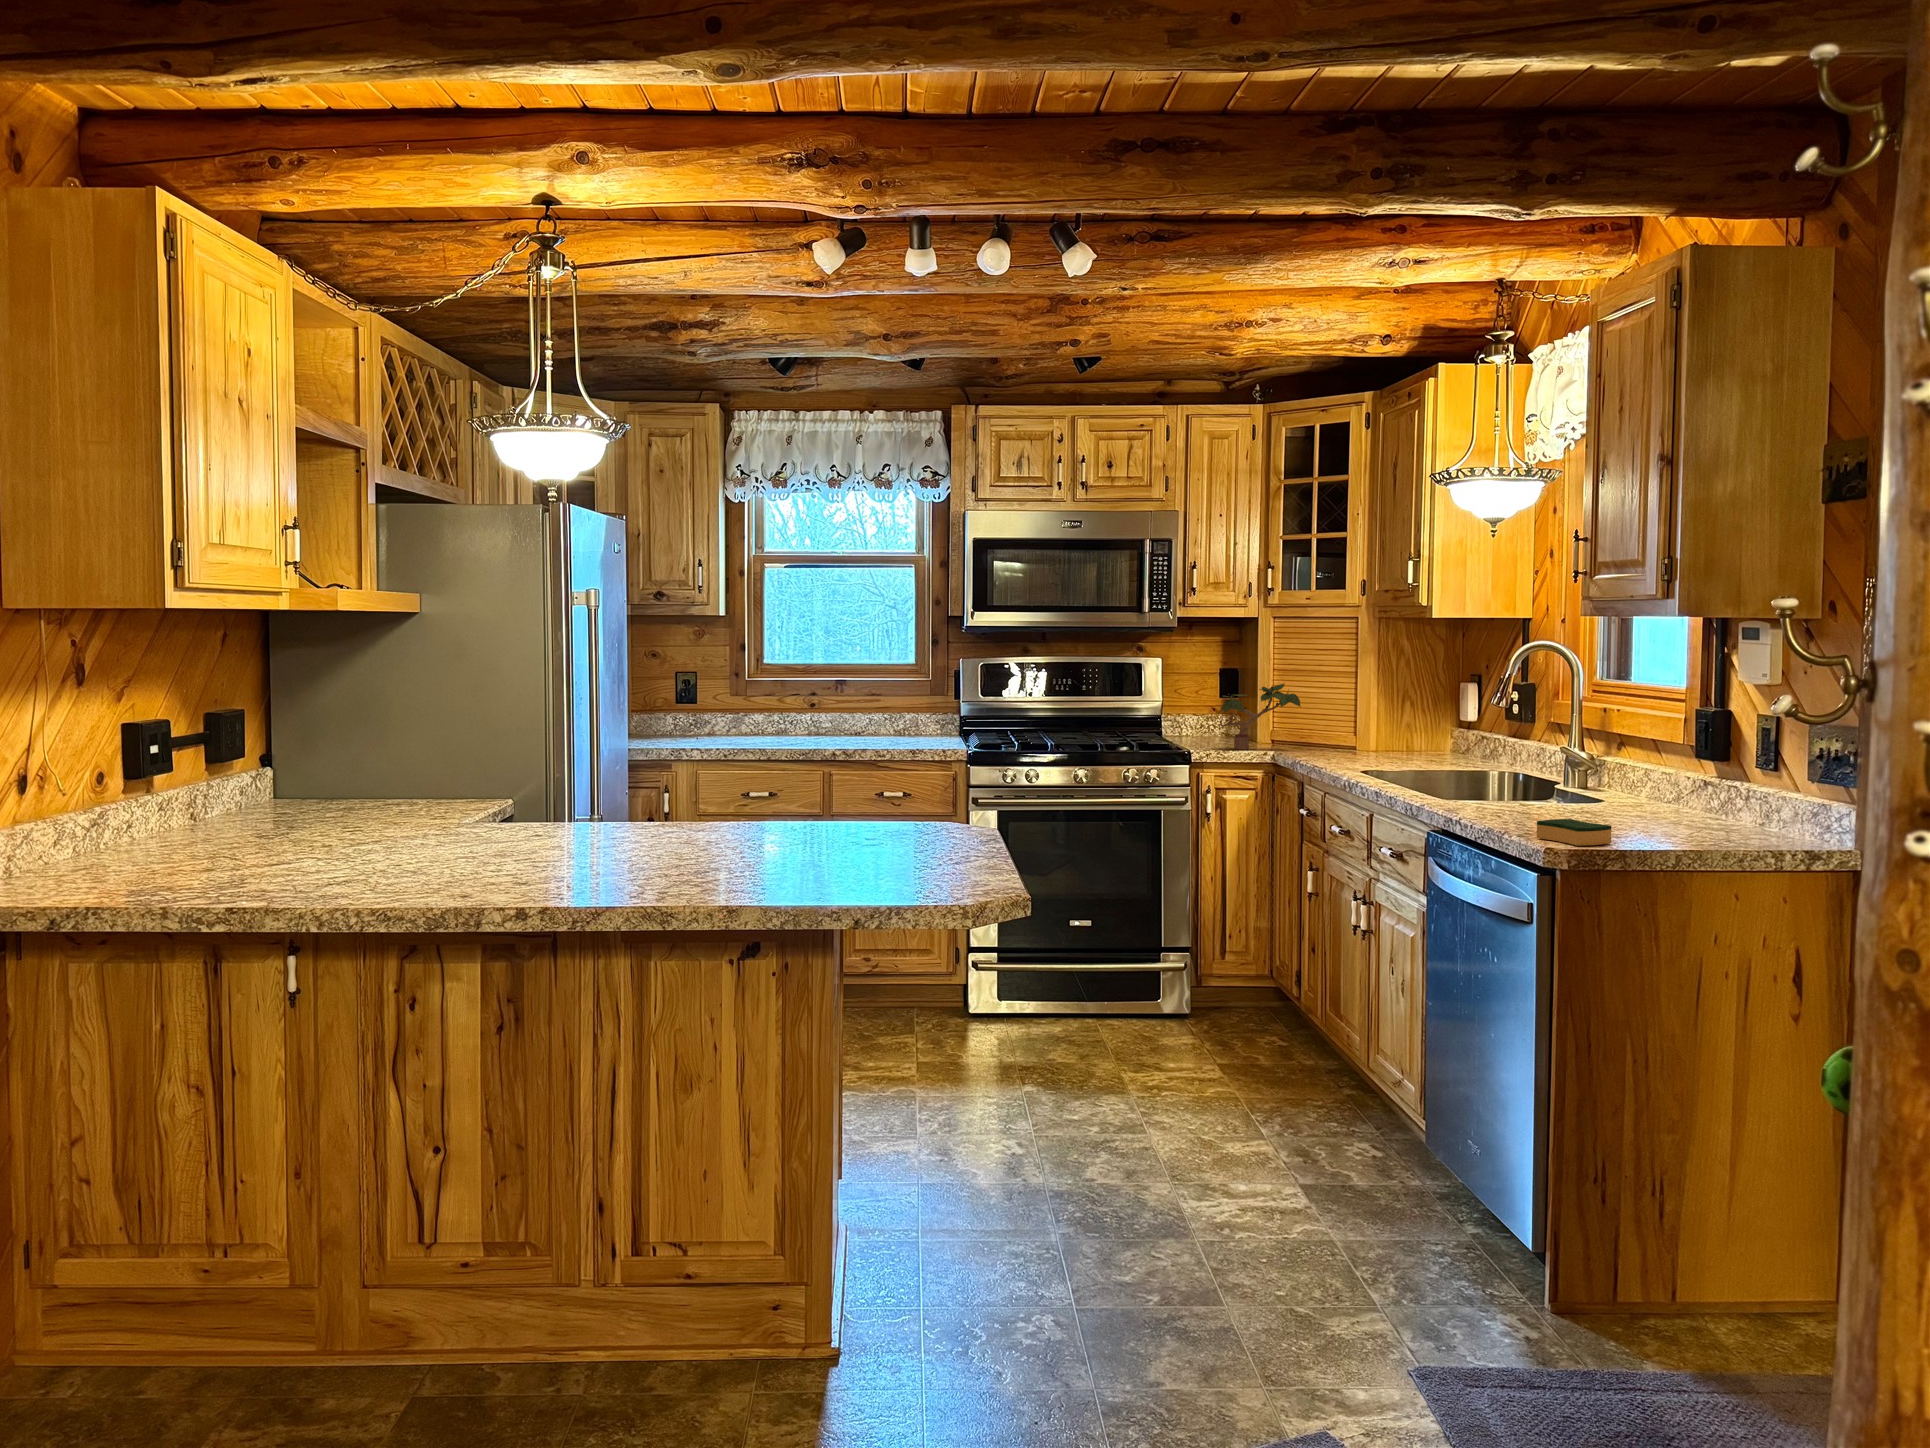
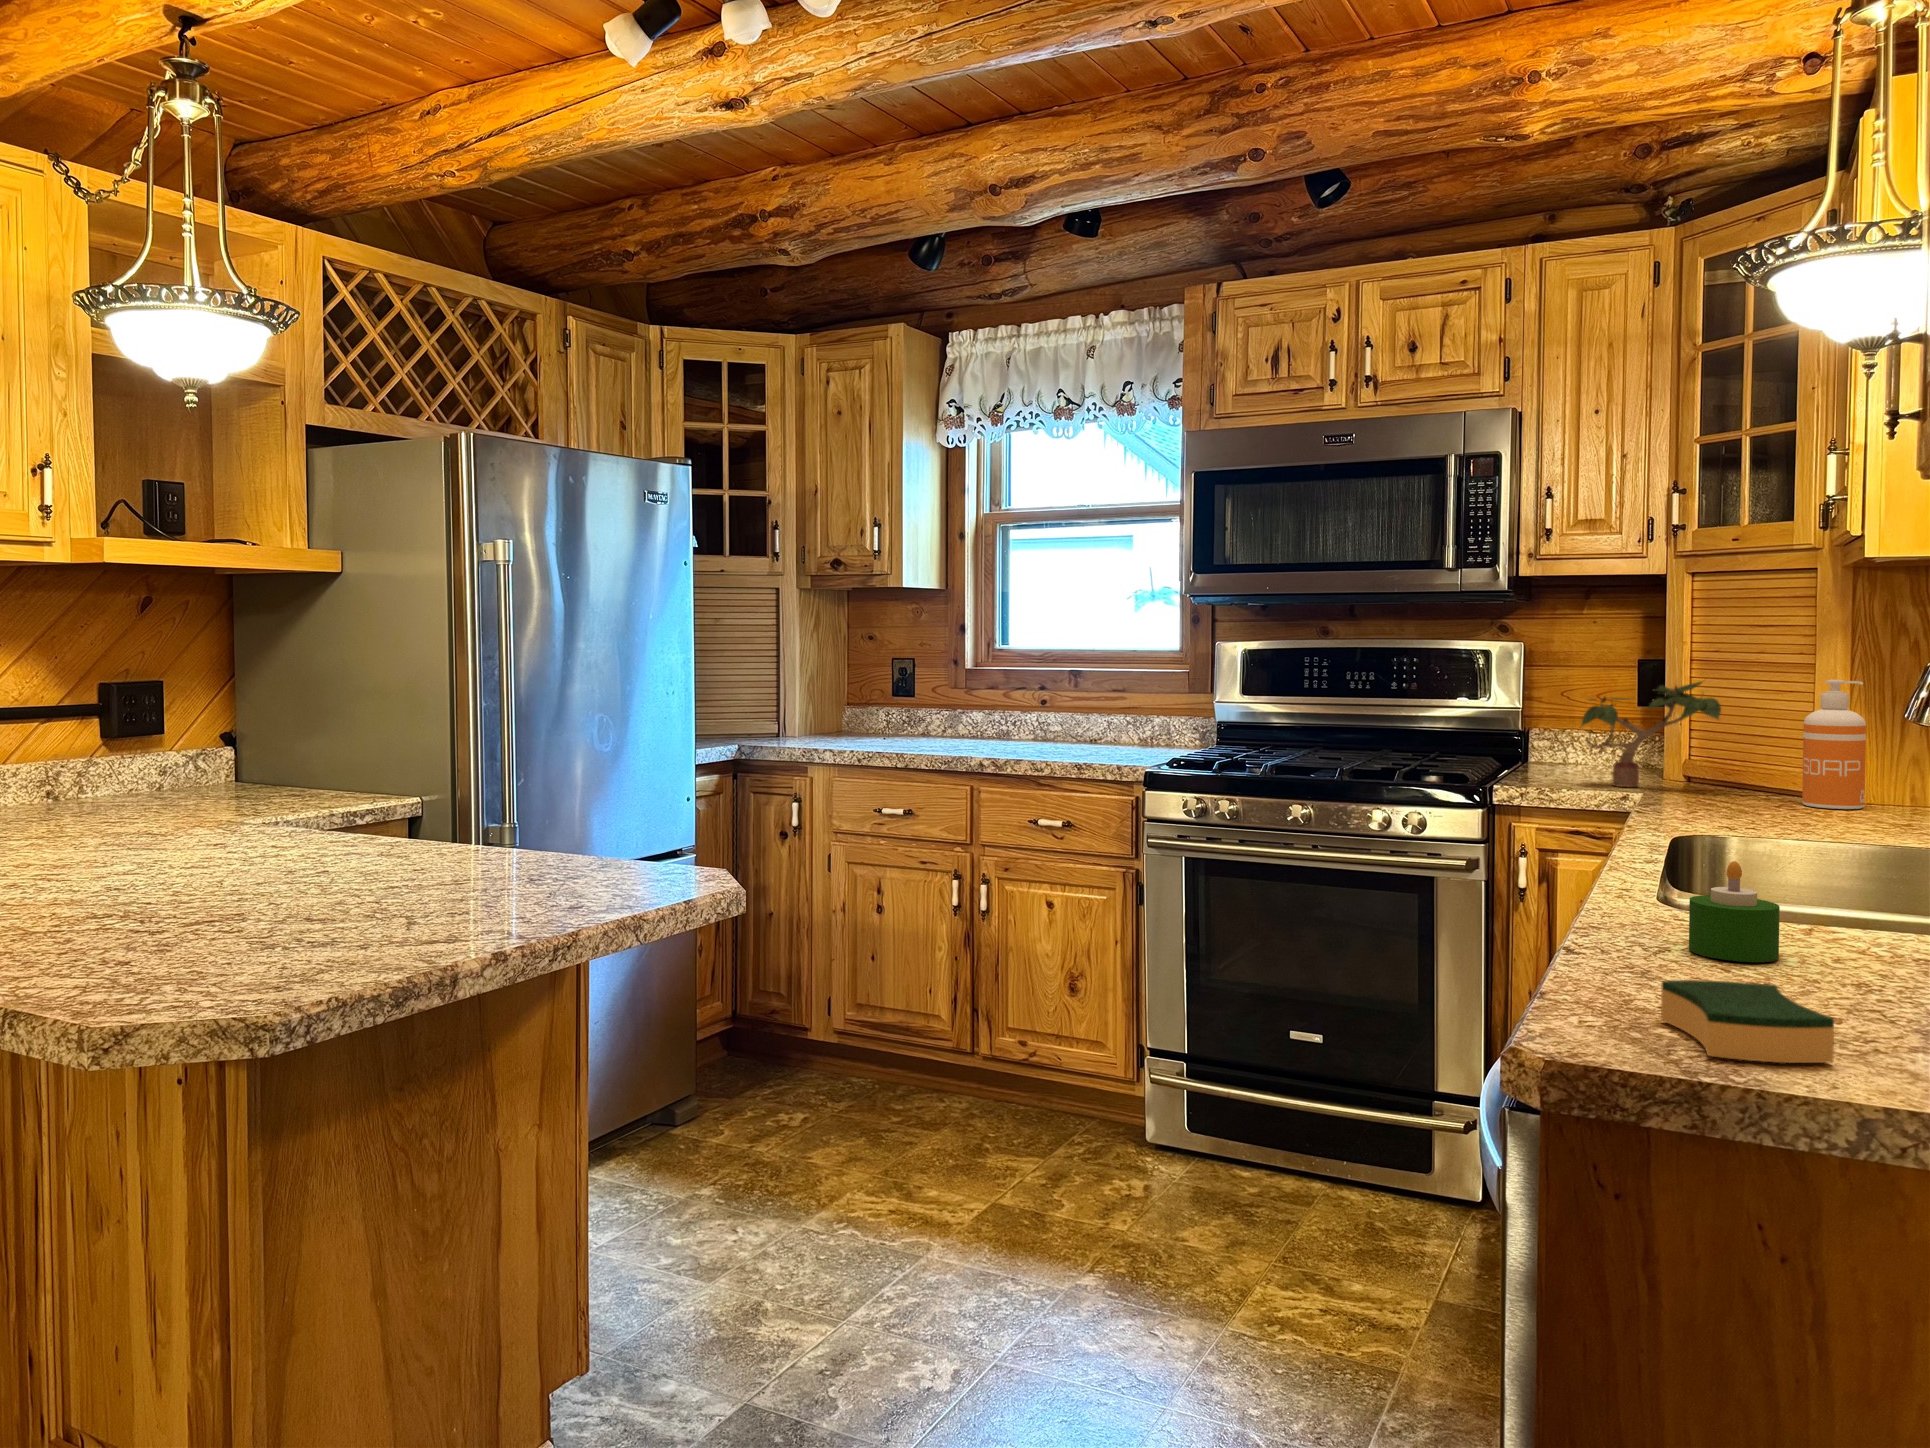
soap dispenser: none [1346,682,1376,755] -> present [1802,680,1866,809]
candle: none [1478,774,1516,818] -> present [1689,861,1780,962]

